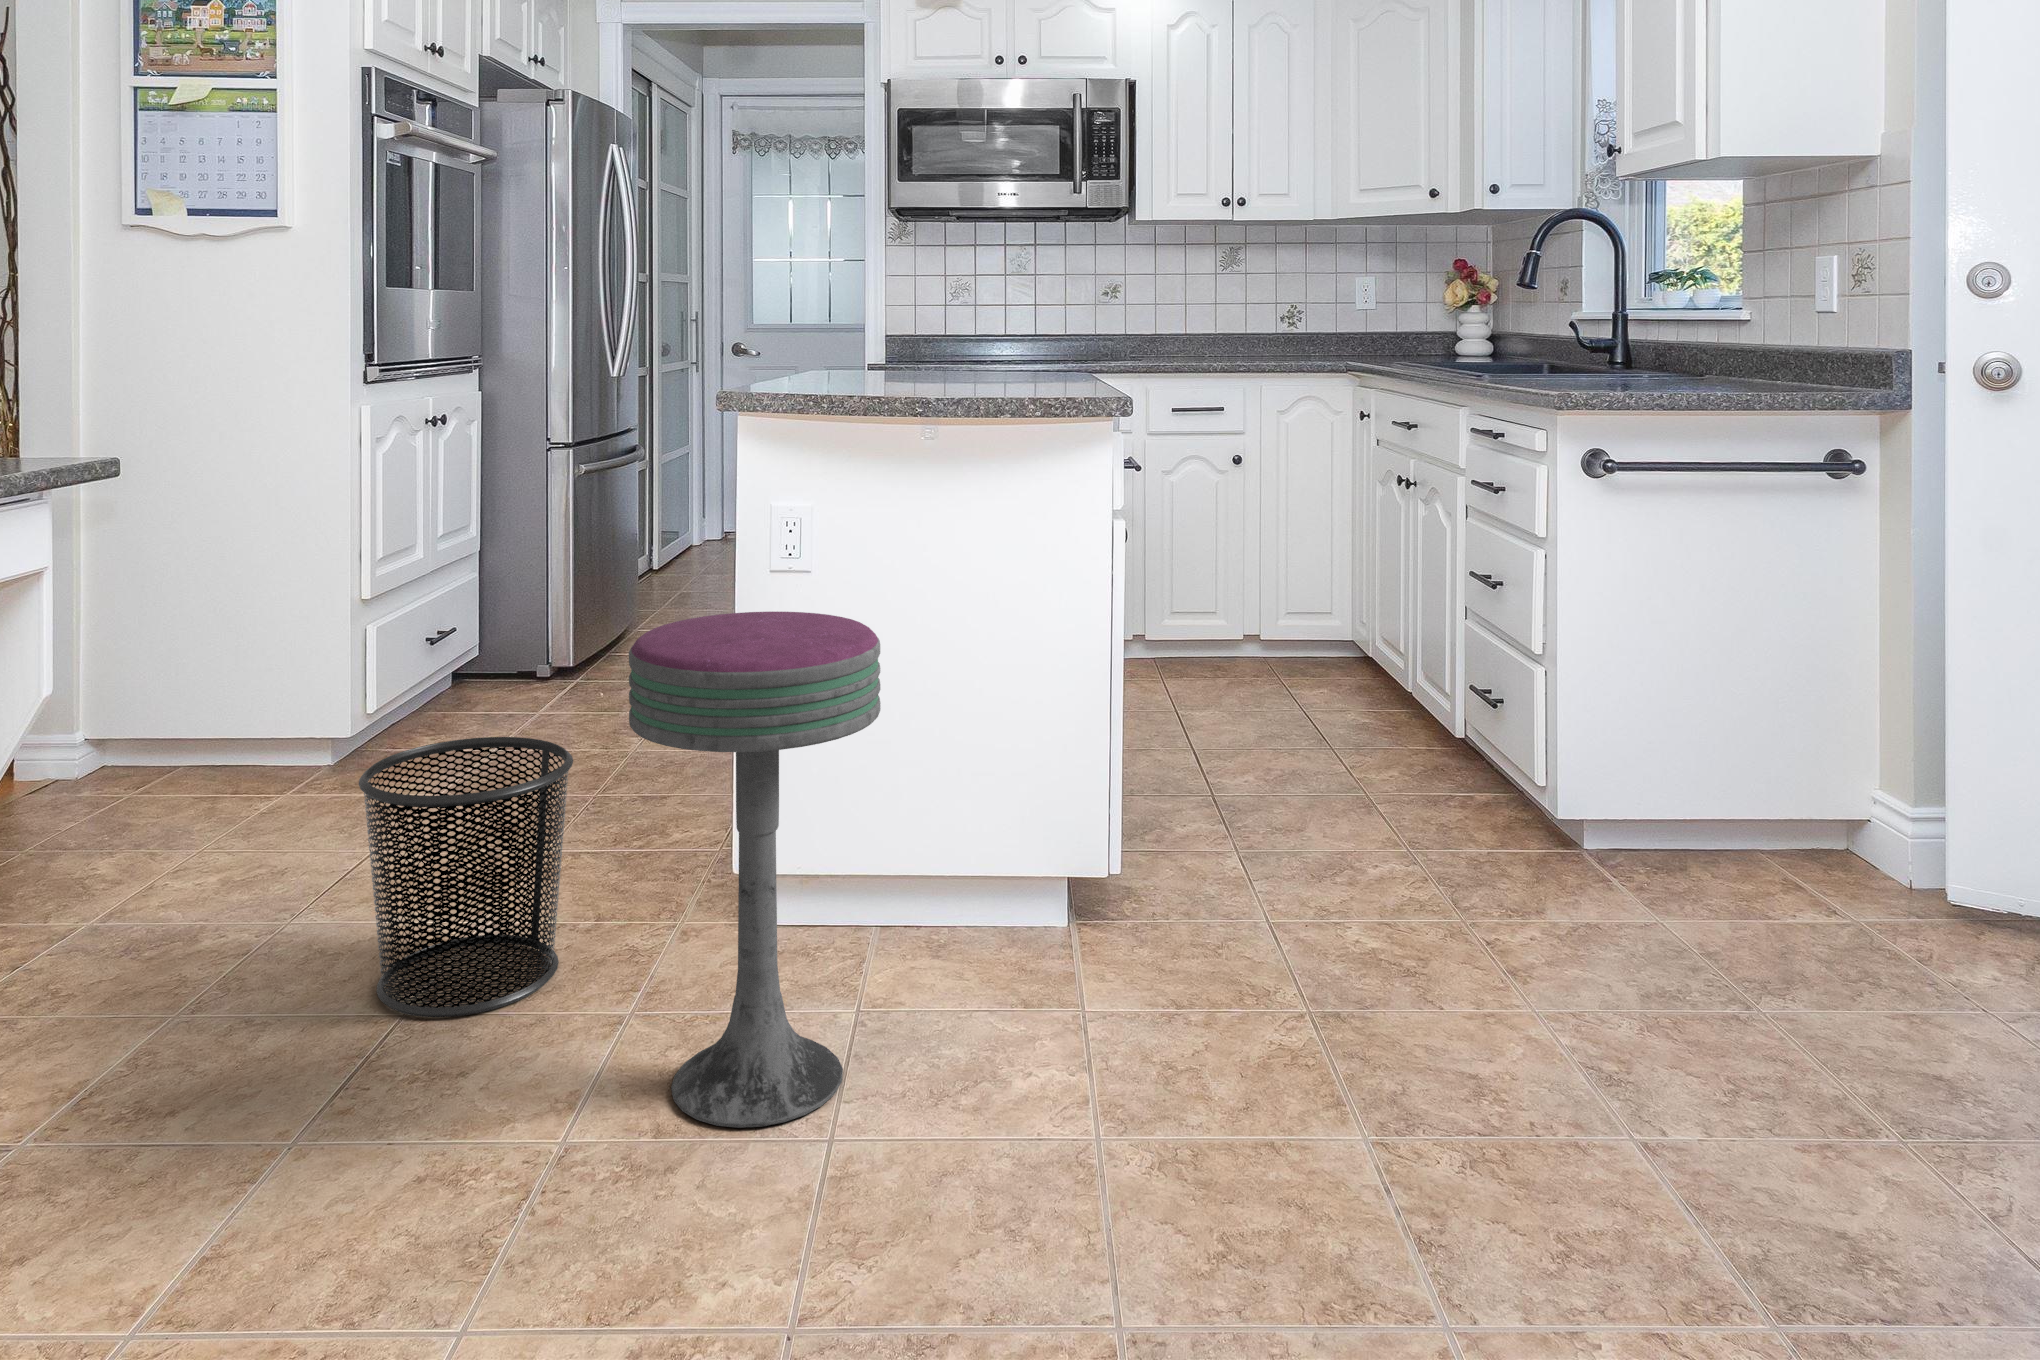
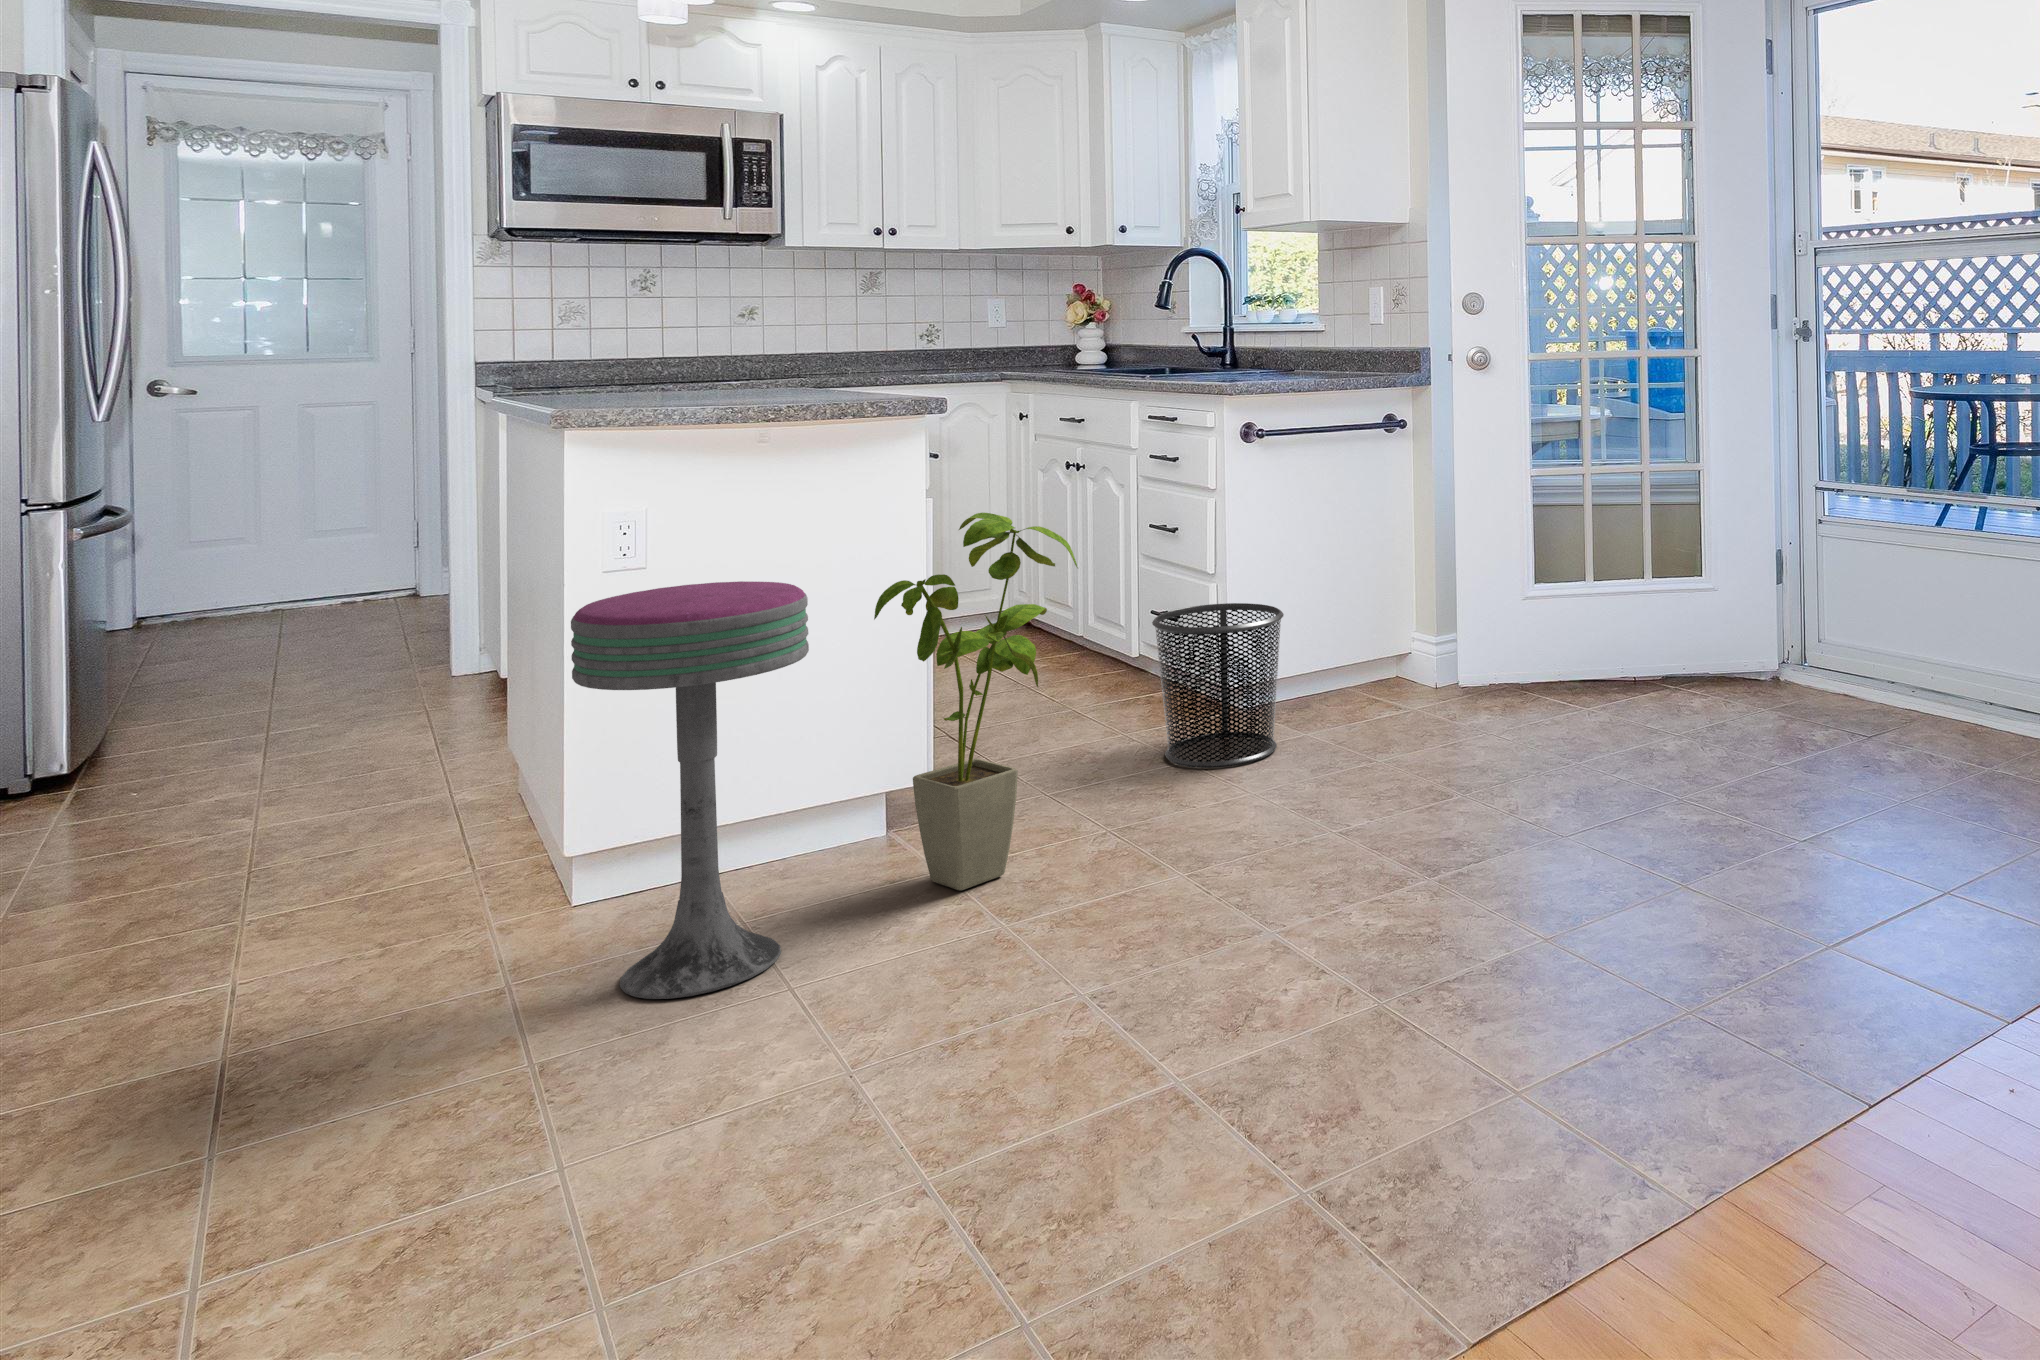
house plant: none [987,561,1228,1065] -> present [874,513,1078,890]
waste bin: present [359,737,573,1017] -> present [1152,603,1284,768]

